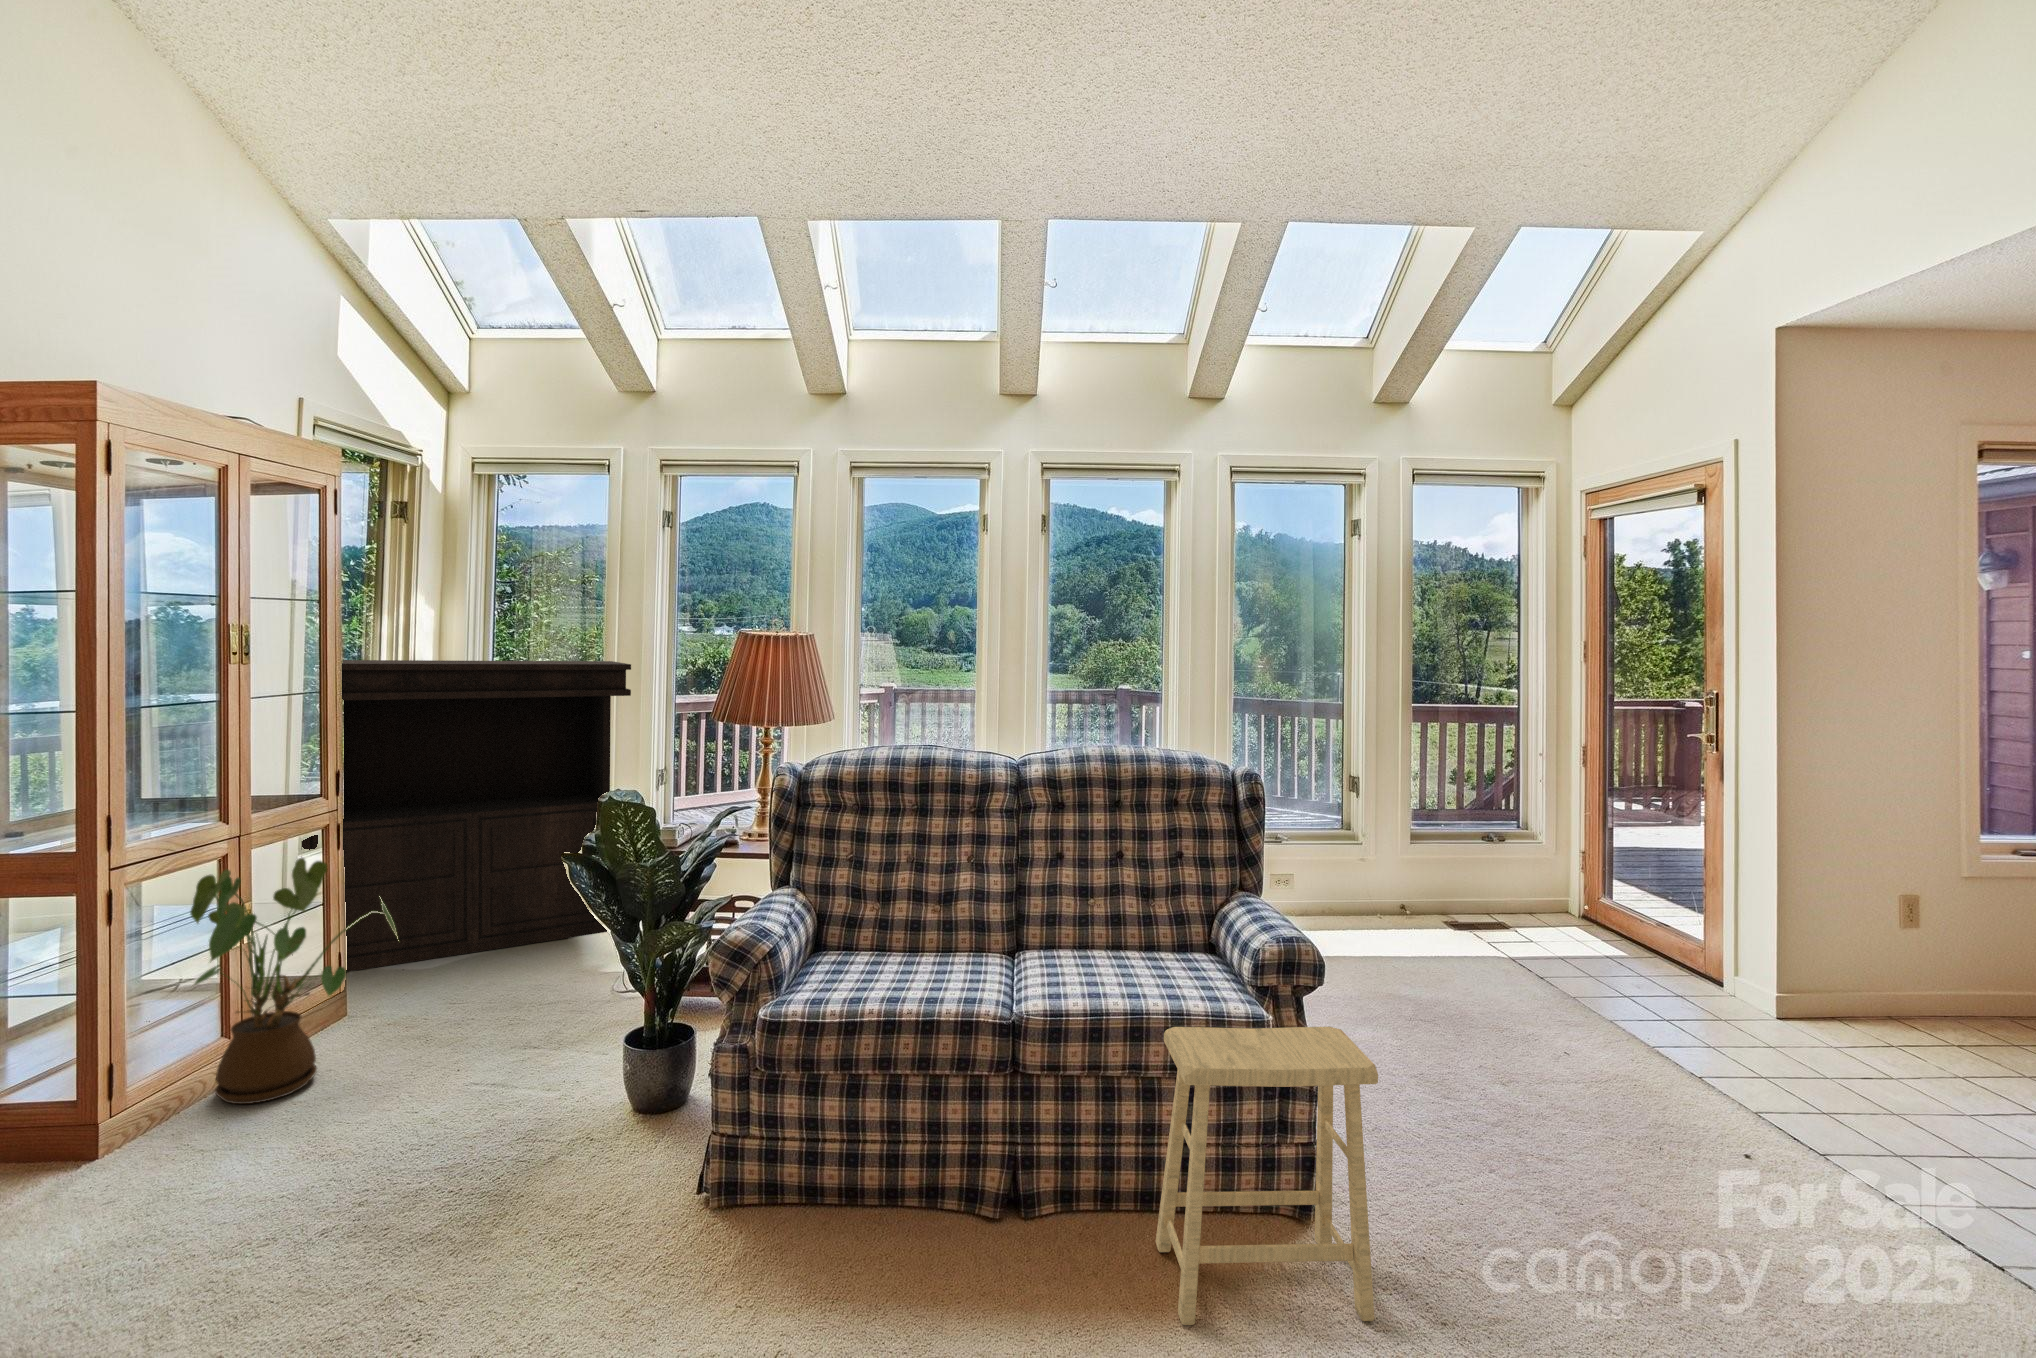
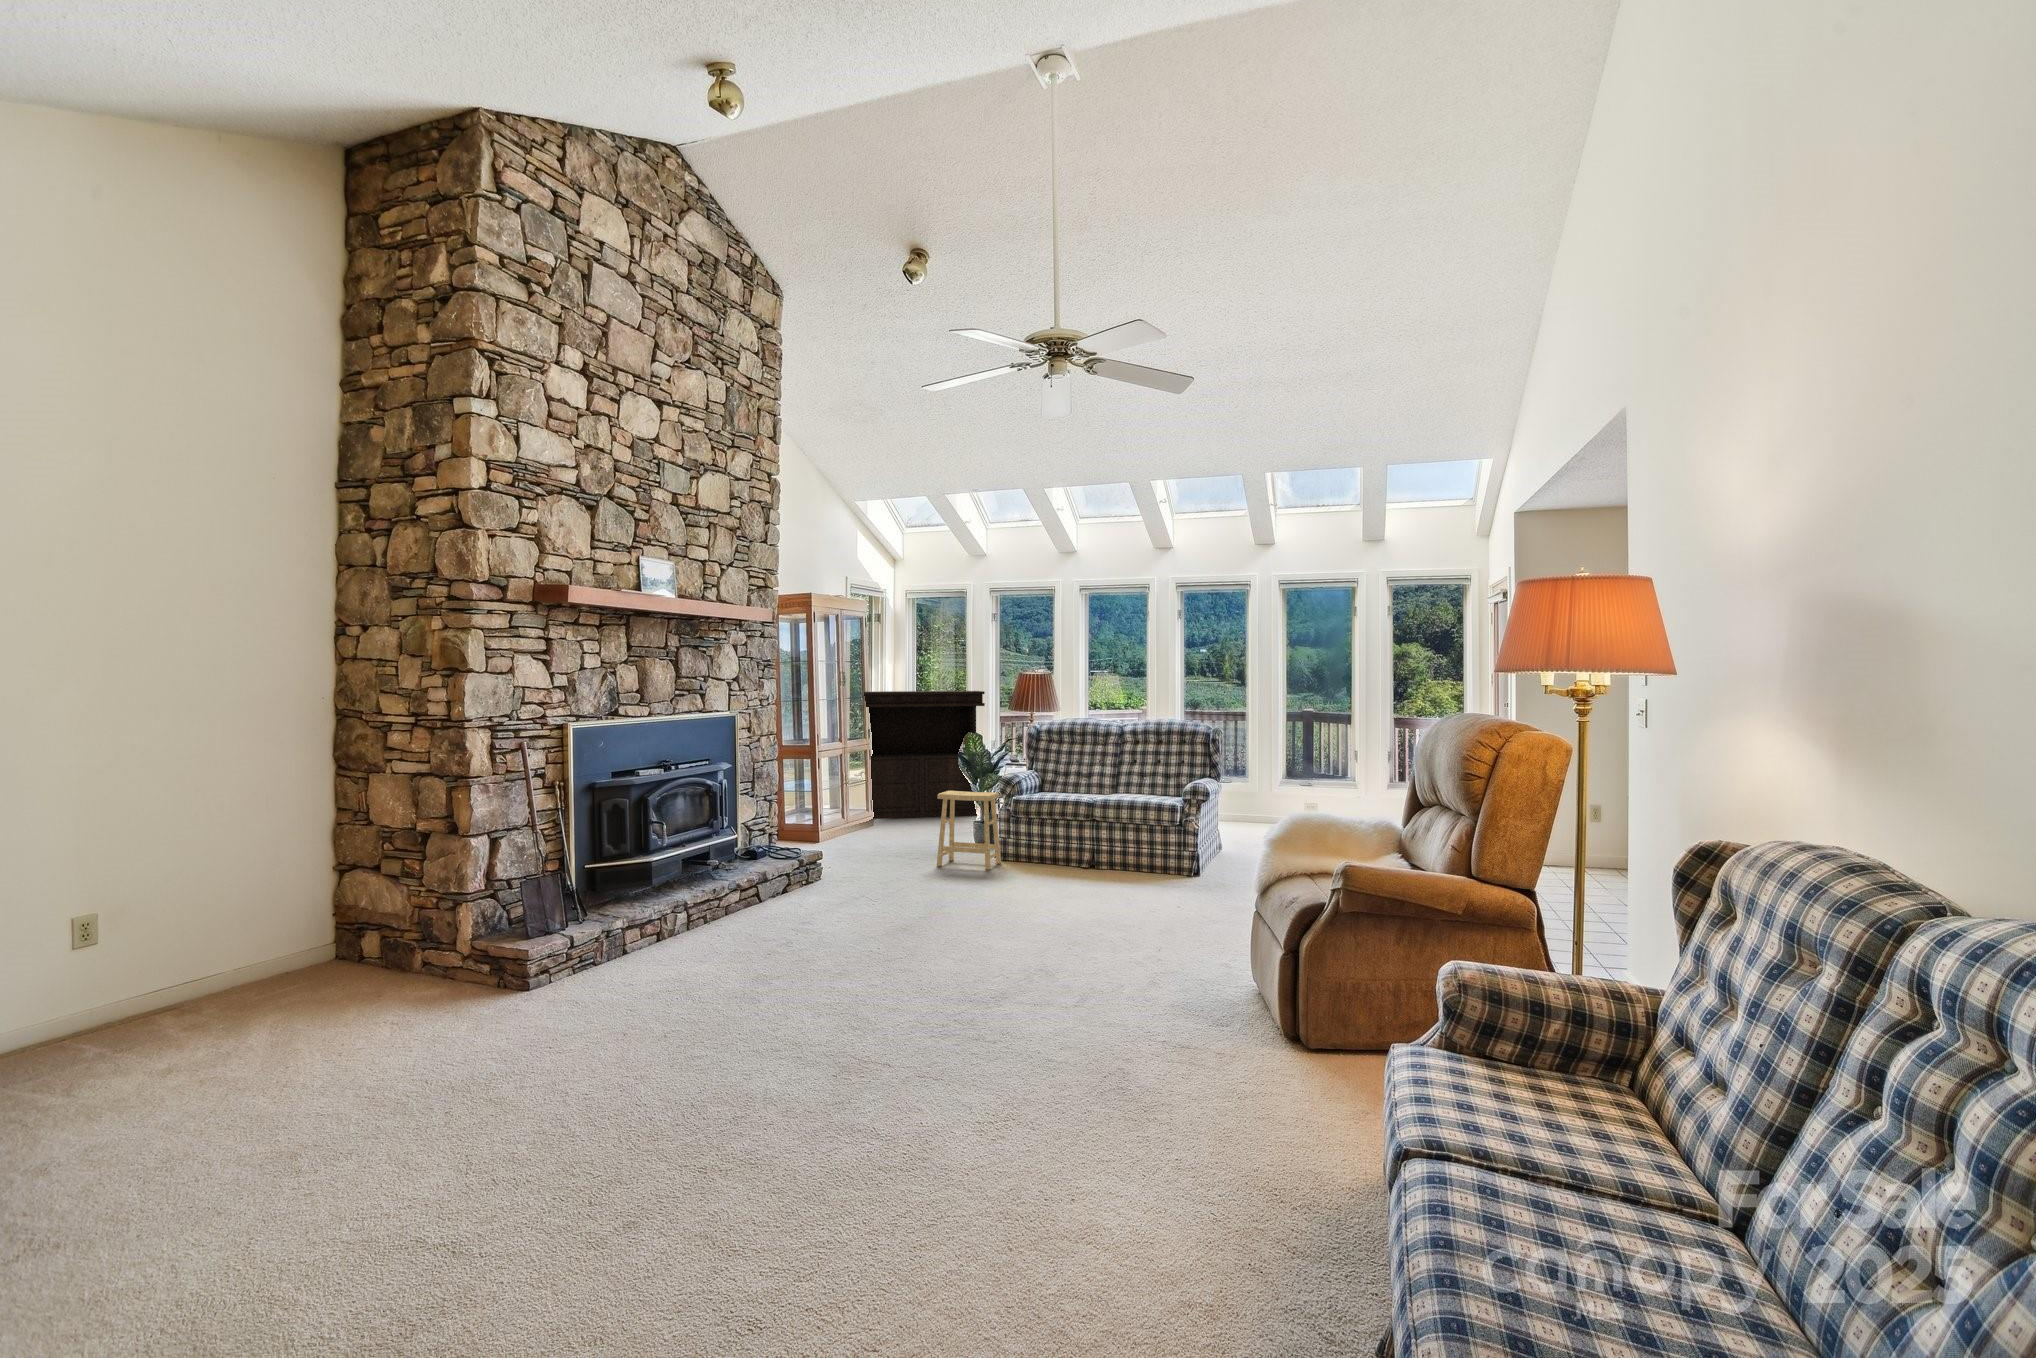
house plant: present [190,858,396,1104] -> none [842,761,903,839]
footstool: present [1156,1027,1378,1325] -> present [937,791,1001,870]

